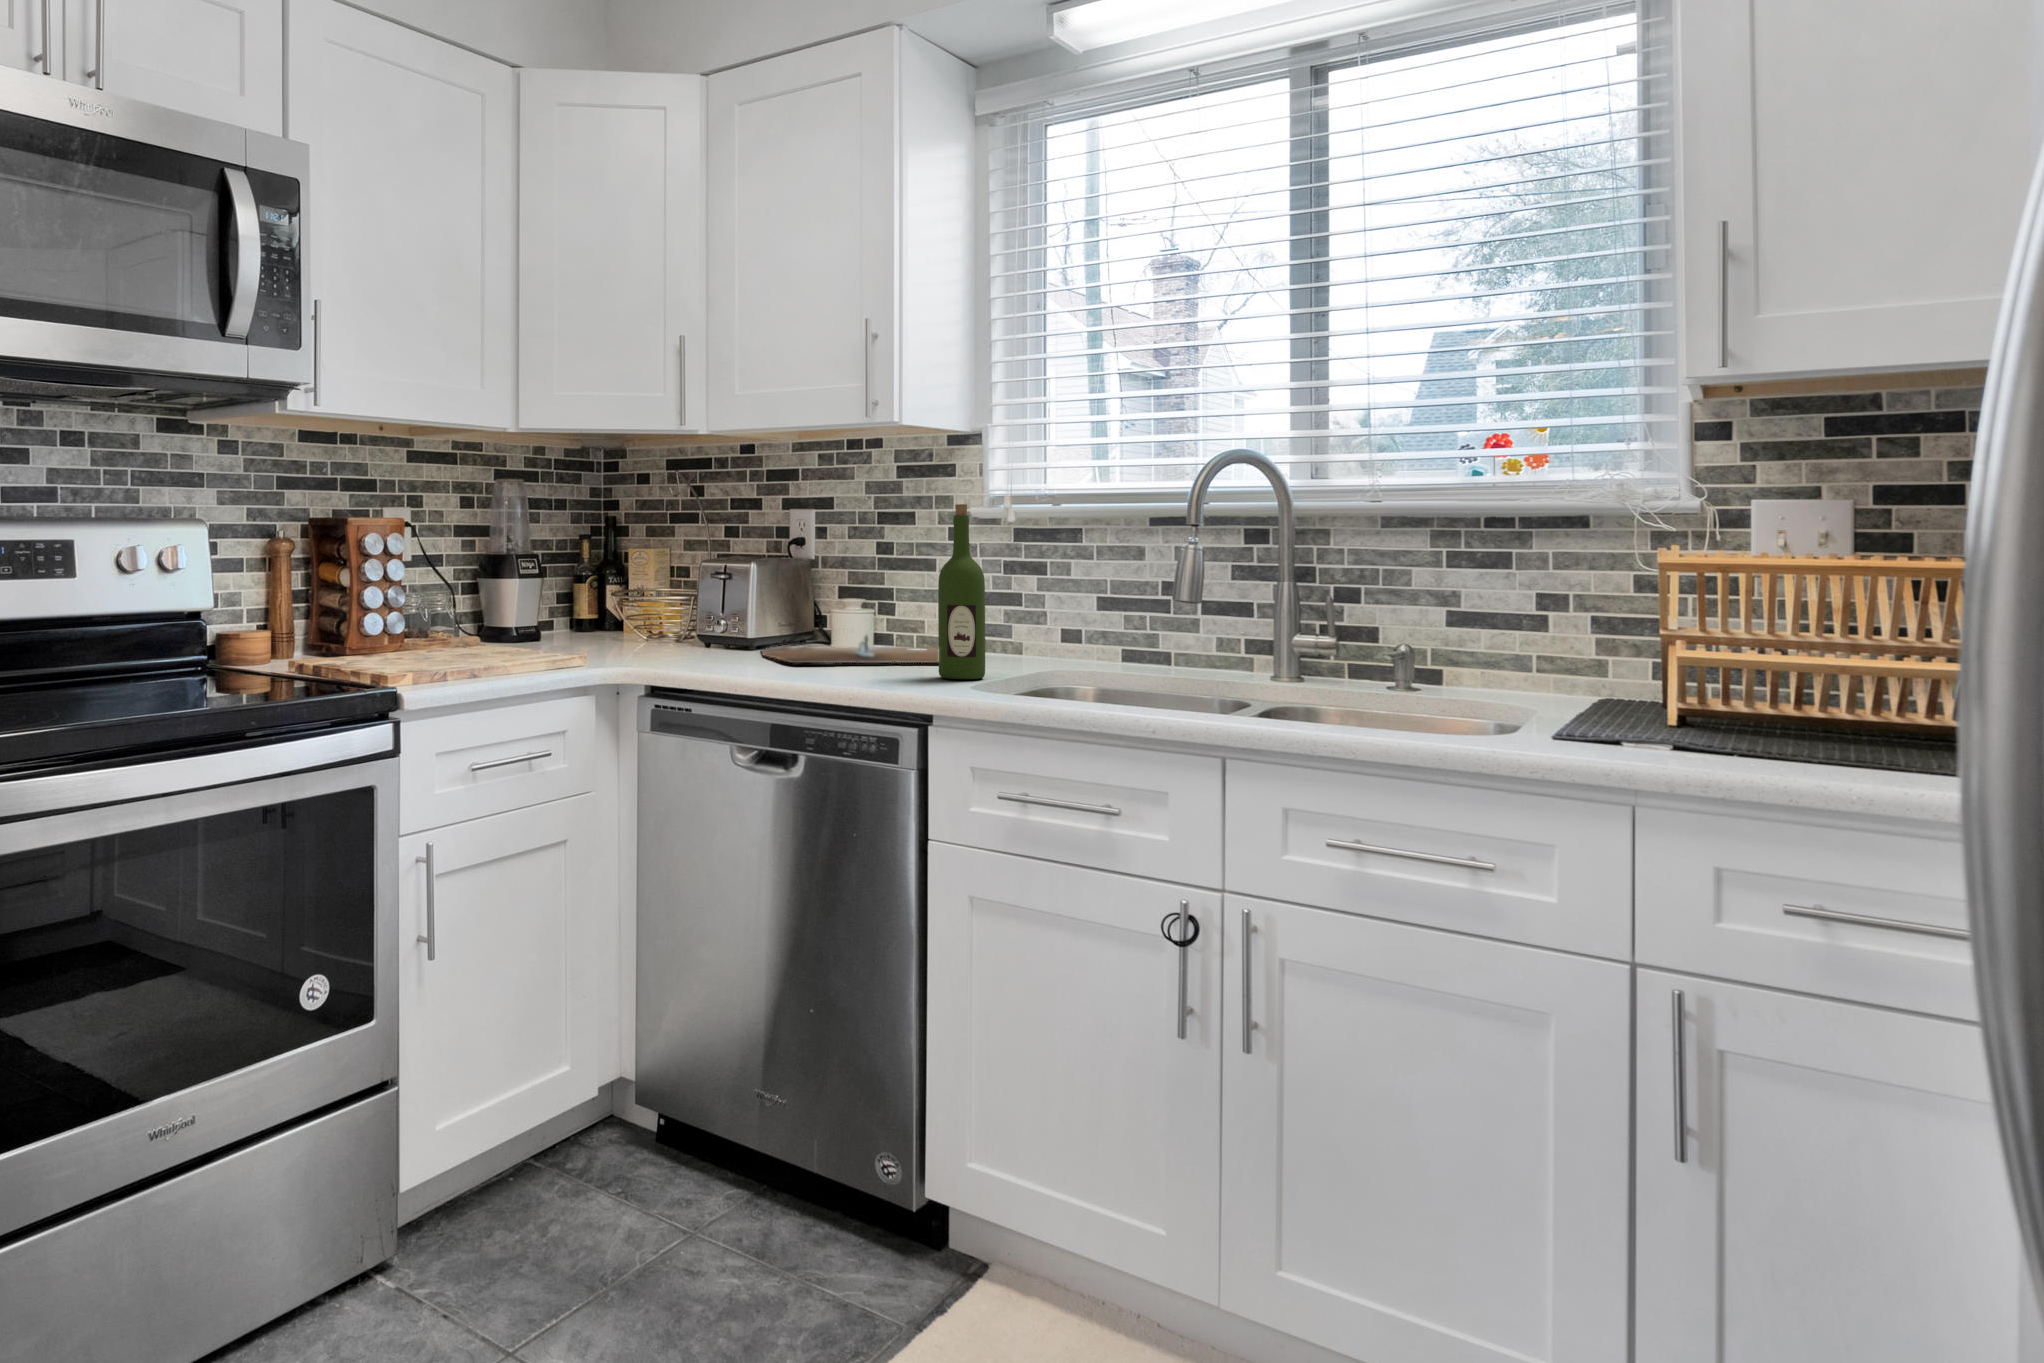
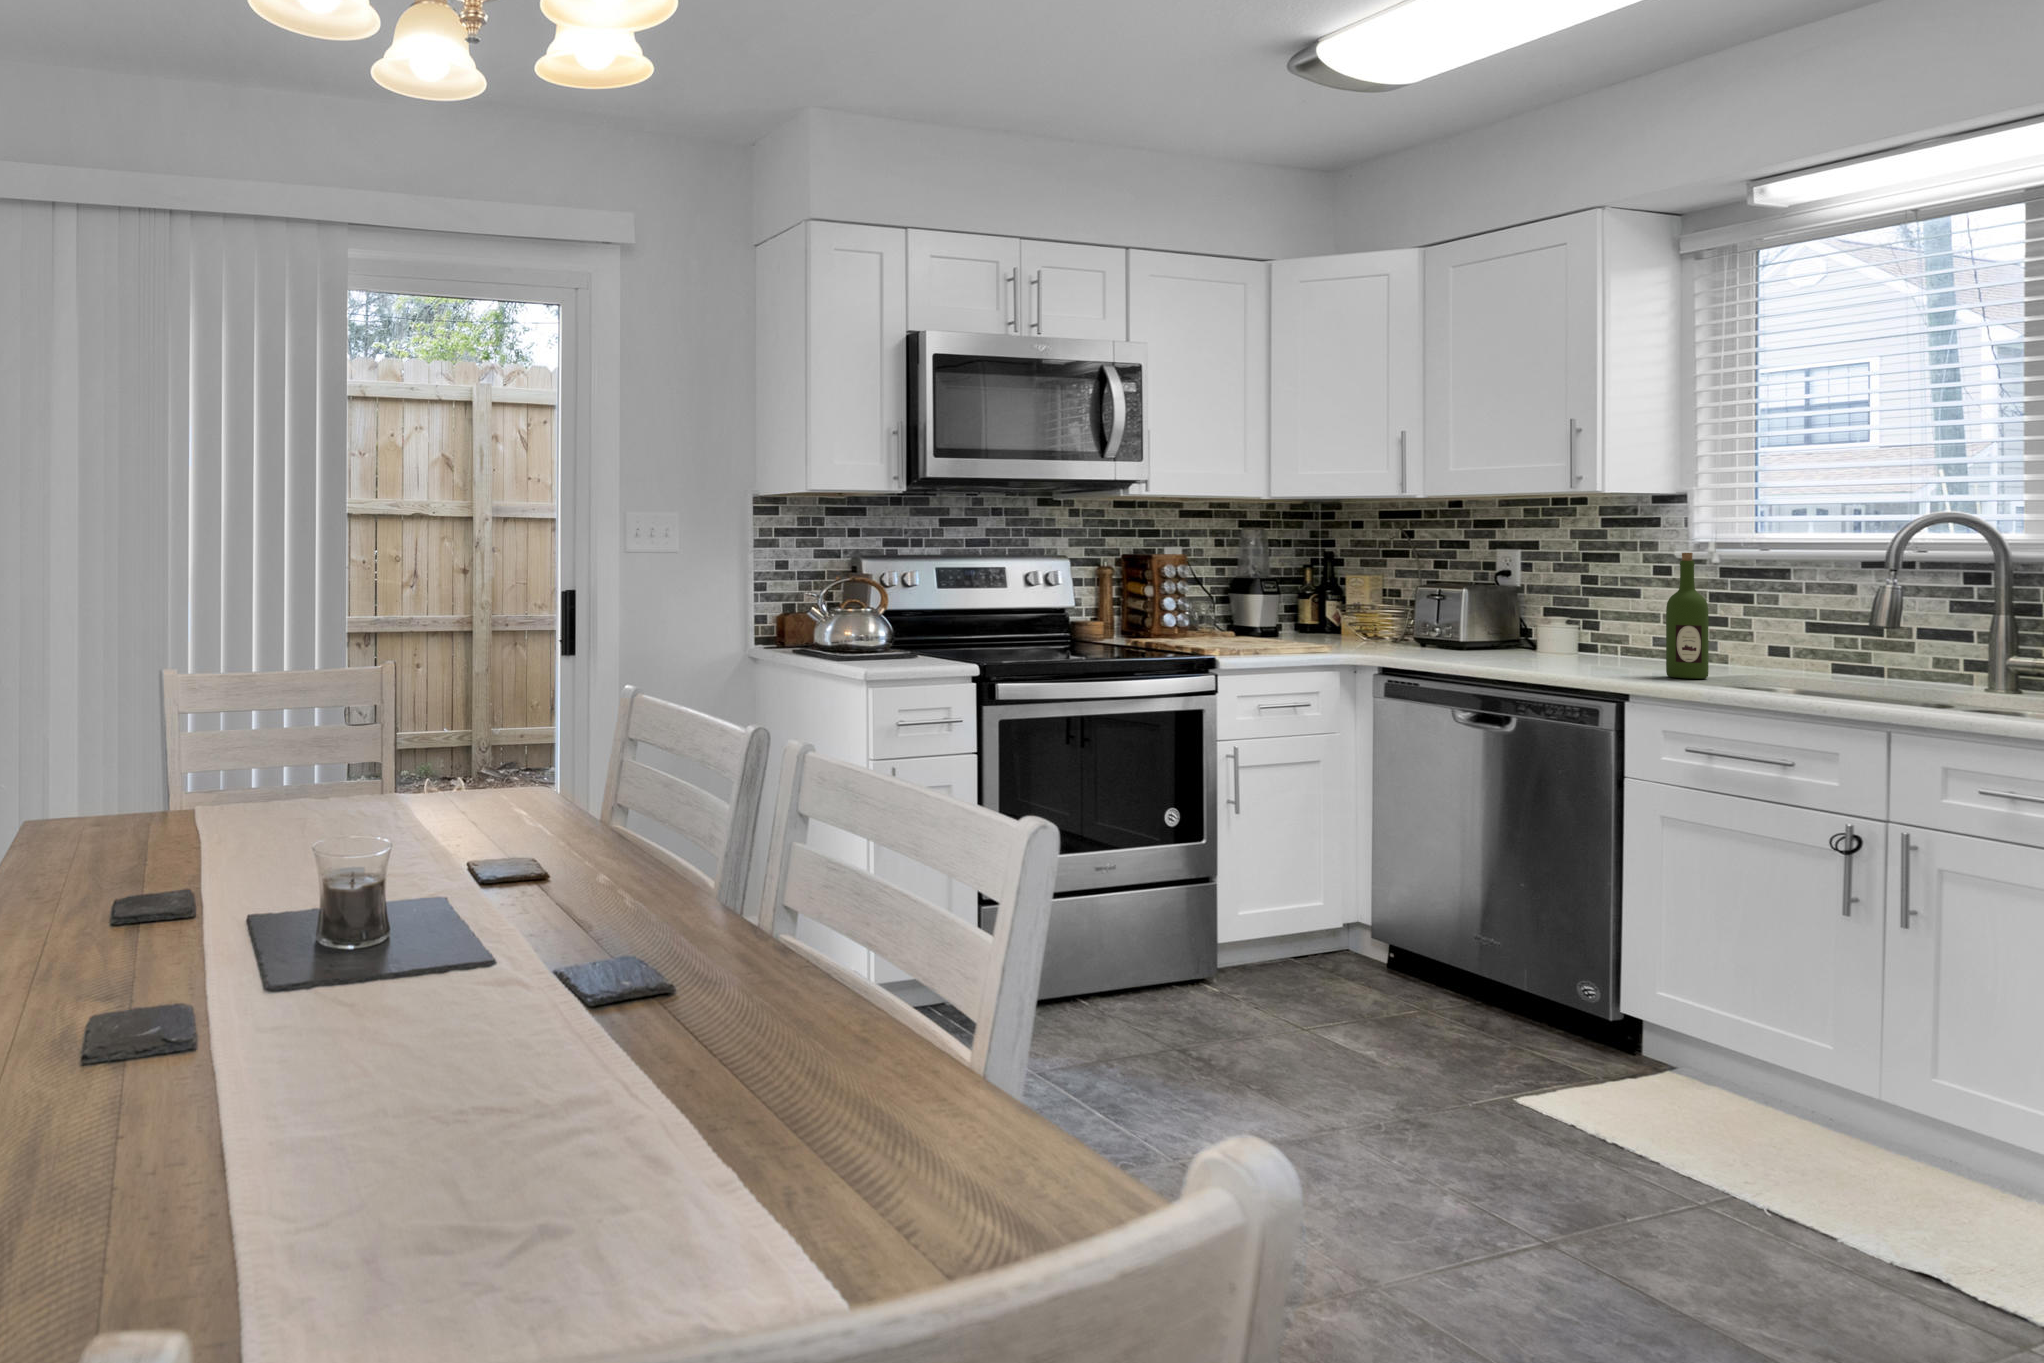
cutting board: present [762,636,938,663] -> none [1485,644,1665,667]

